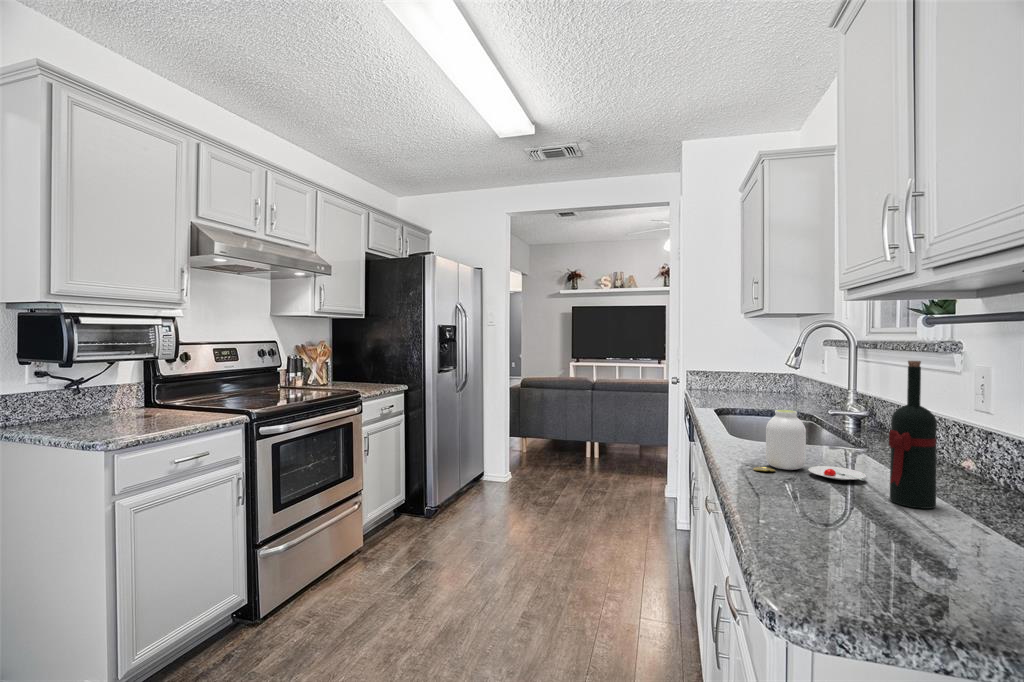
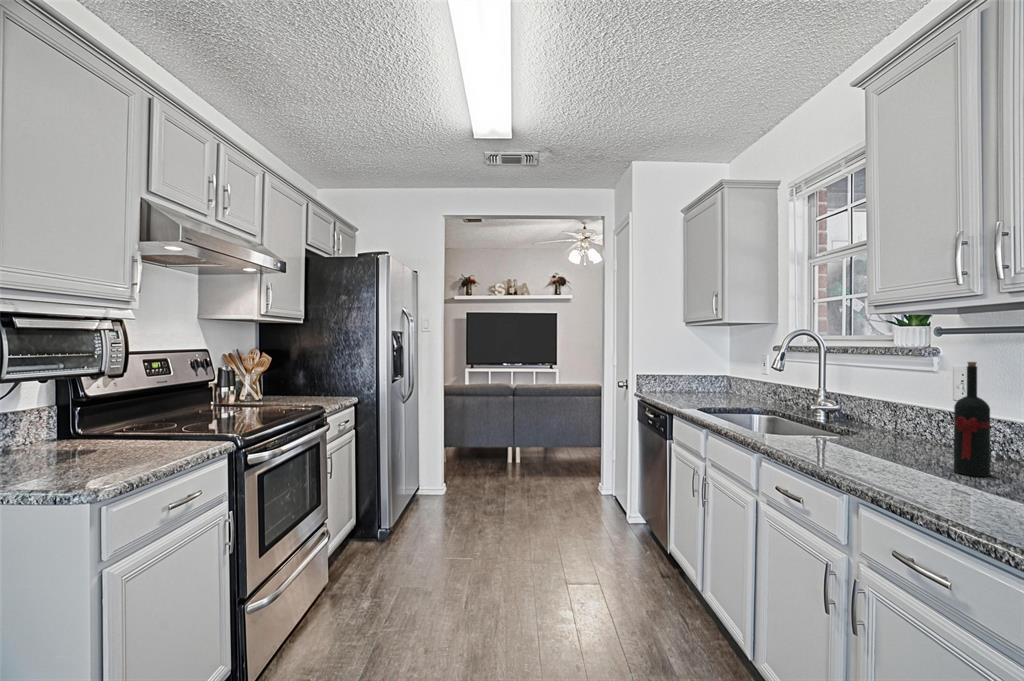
jar: present [753,410,866,480] -> none [824,405,921,460]

